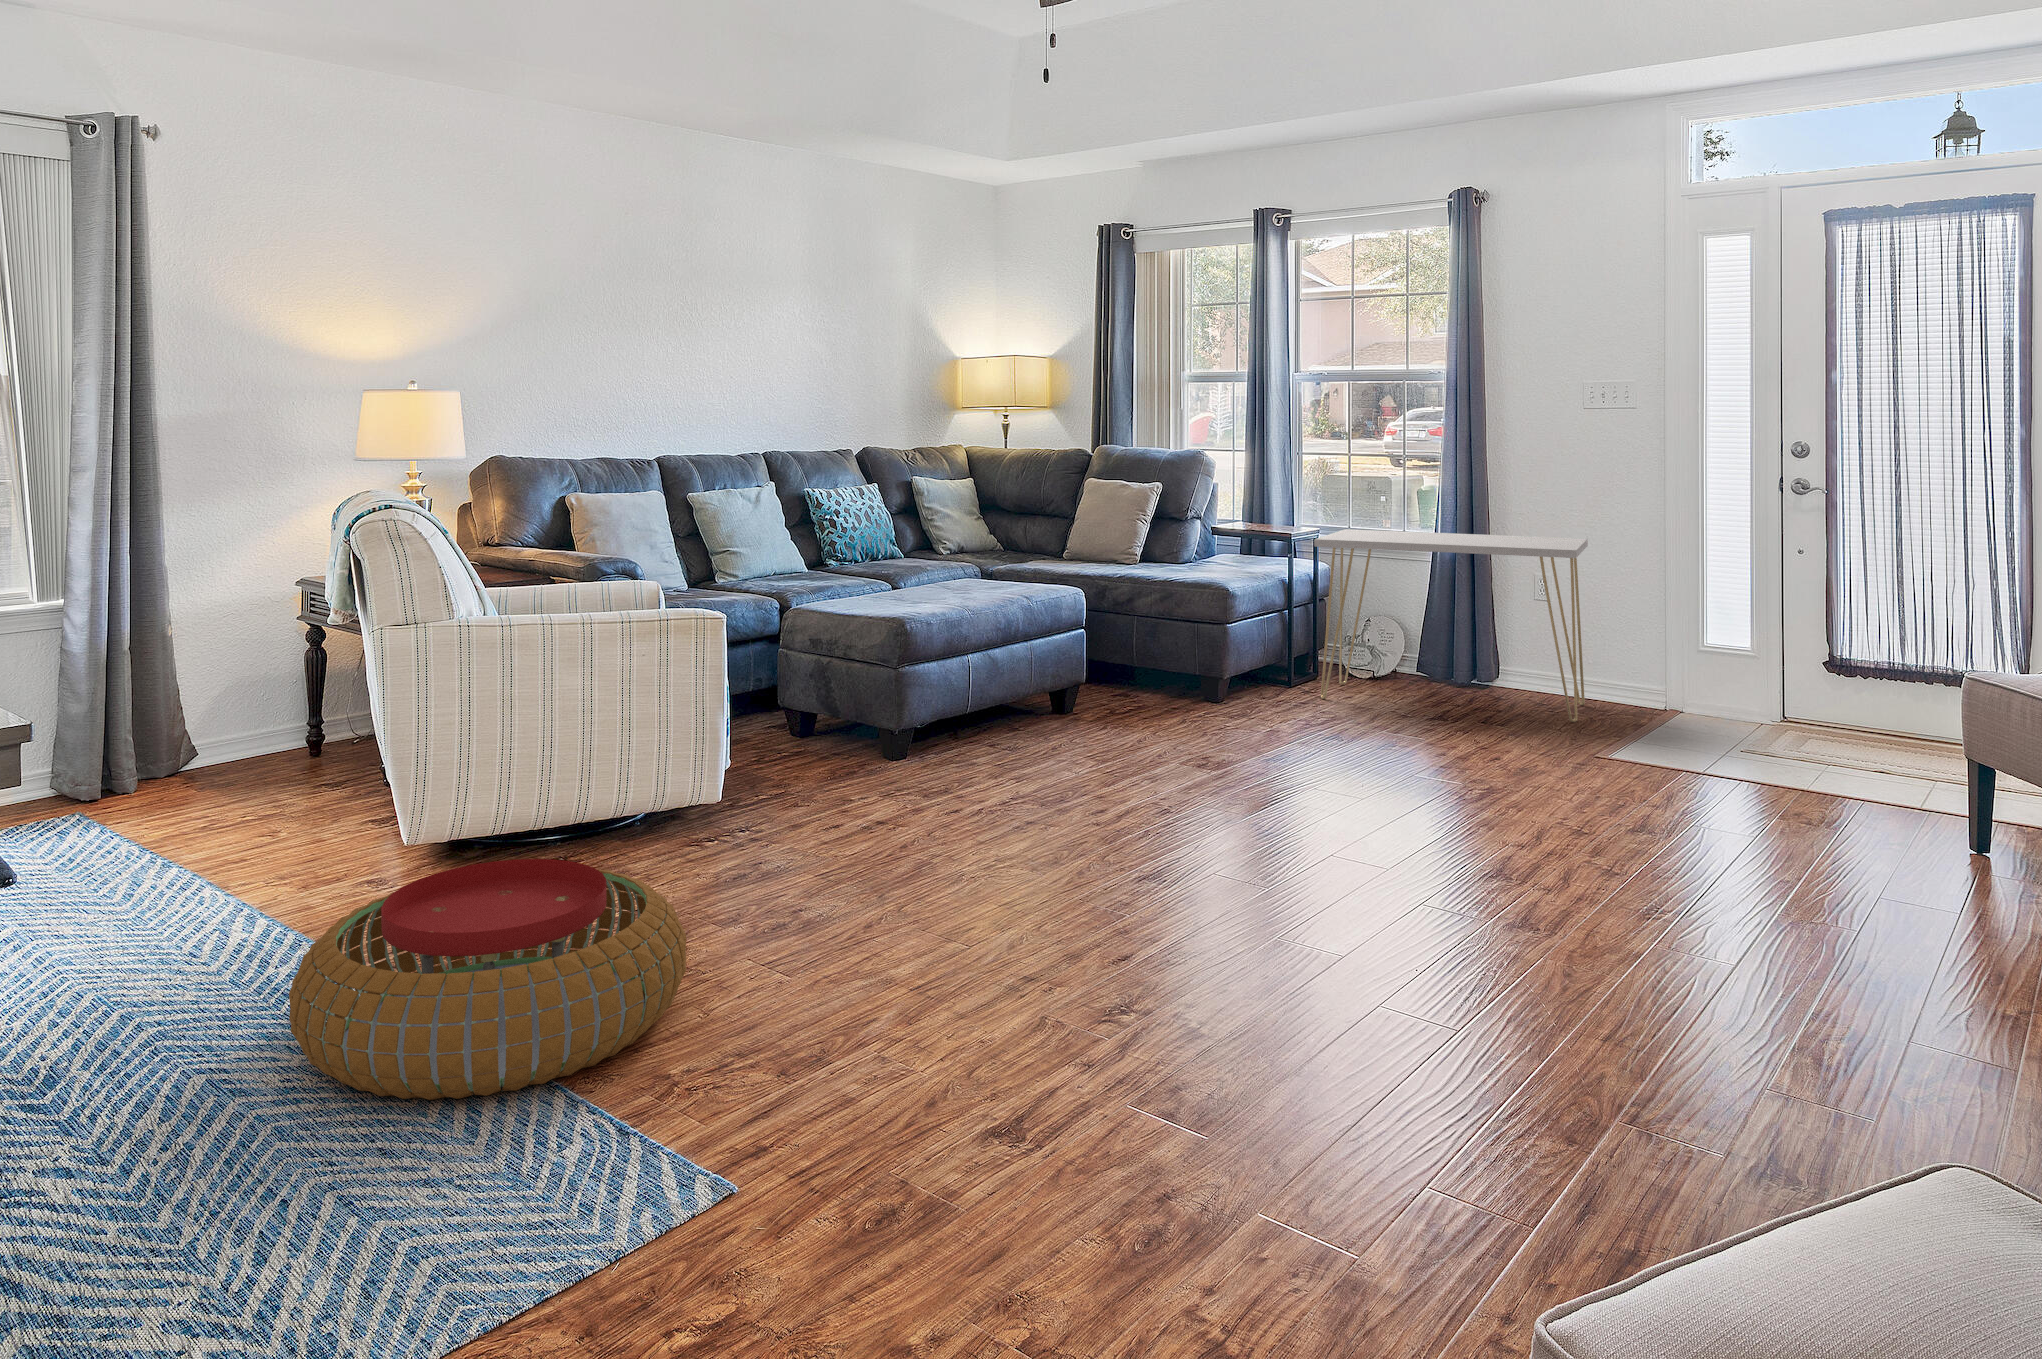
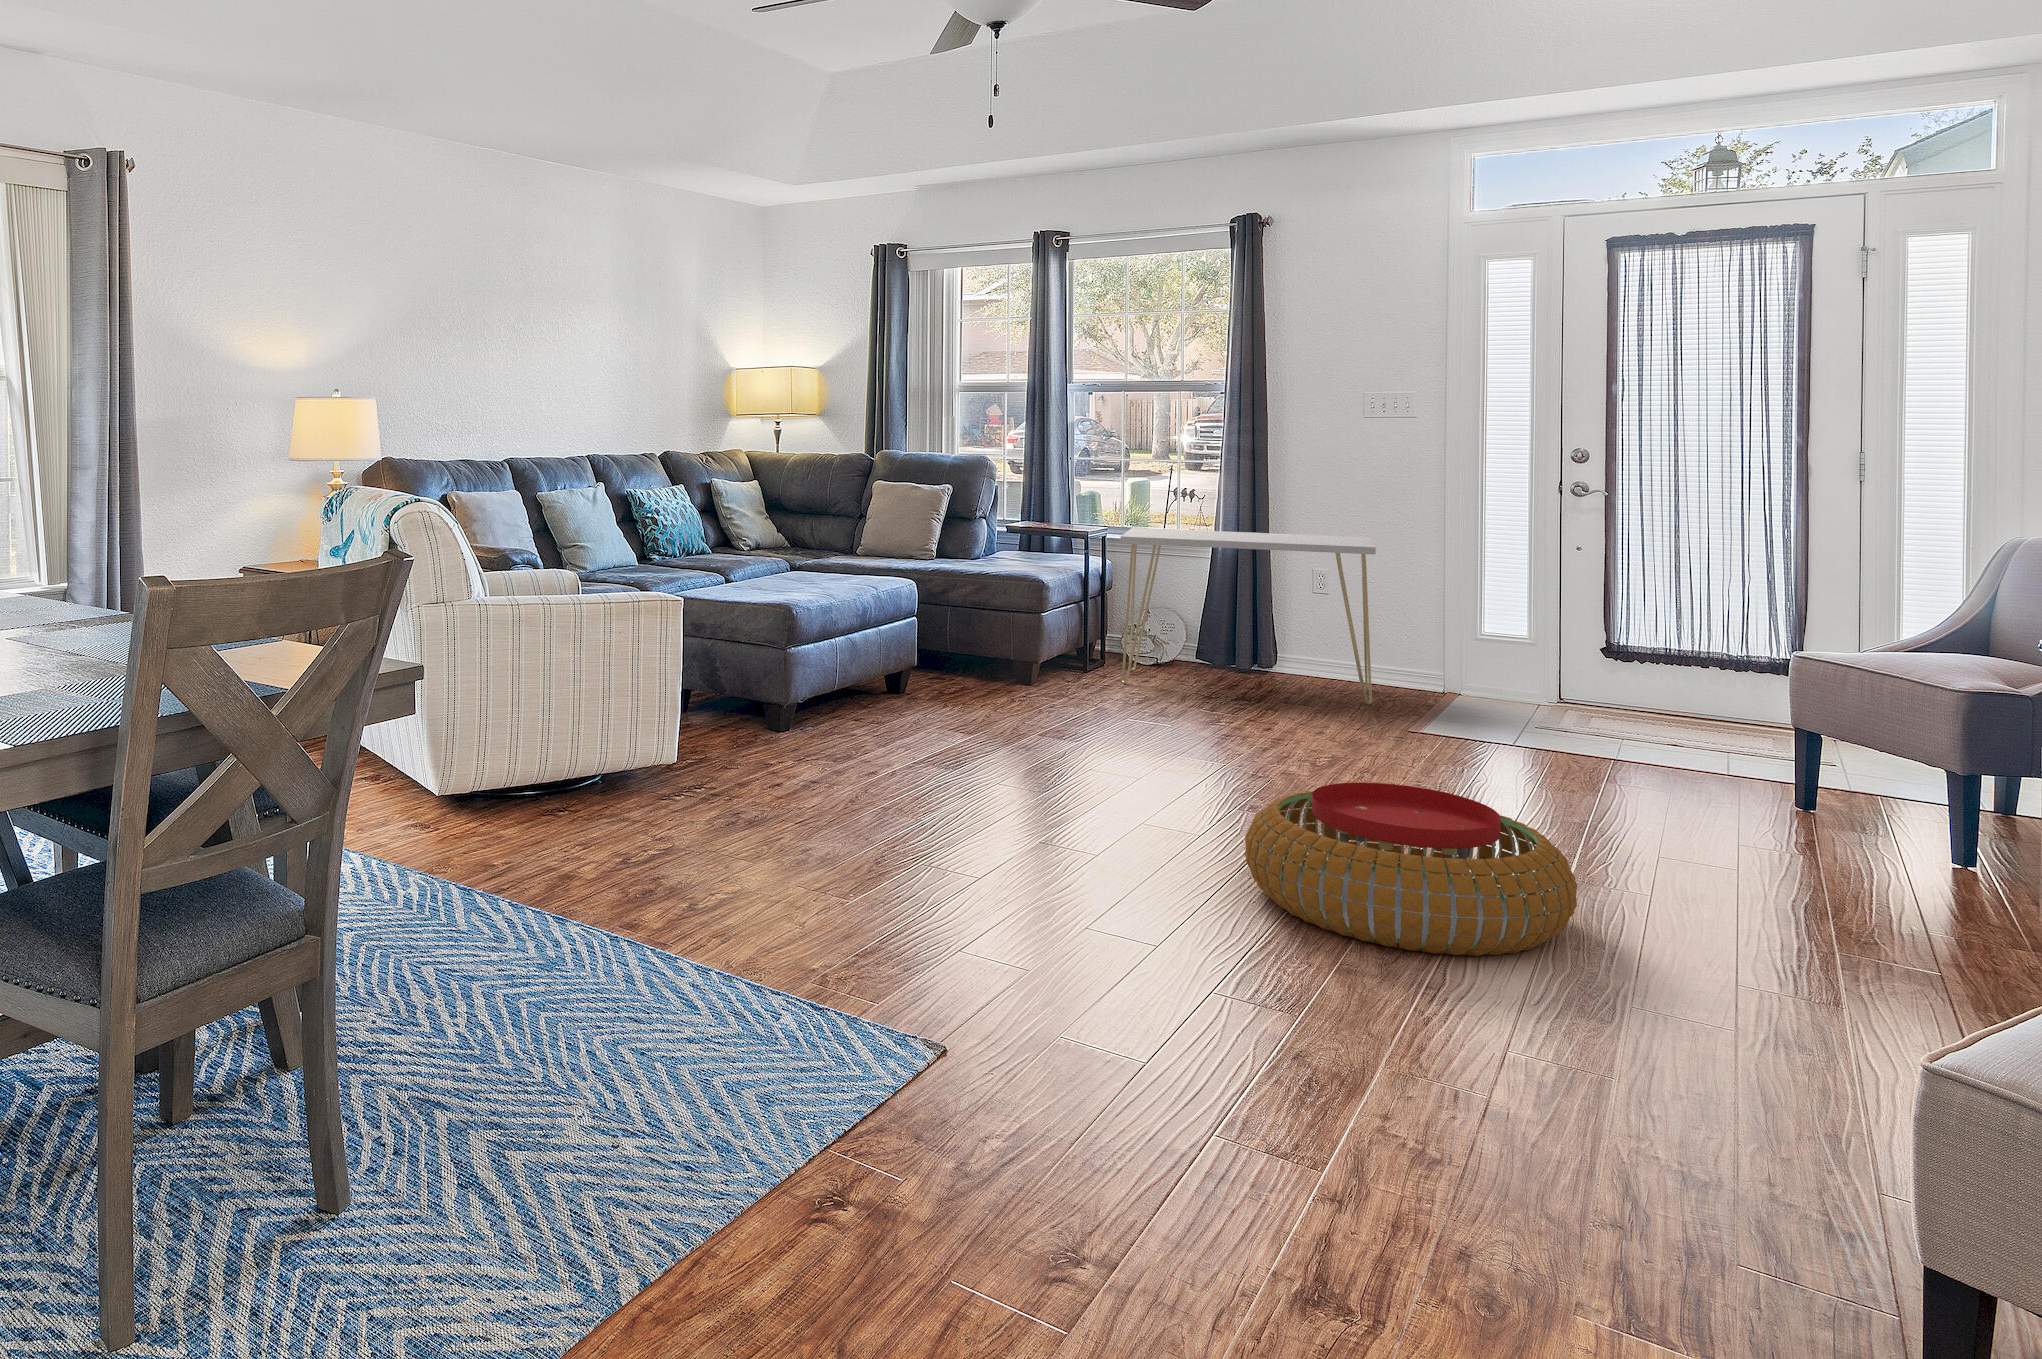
pouf: present [289,859,686,1100] -> present [1245,783,1577,956]

